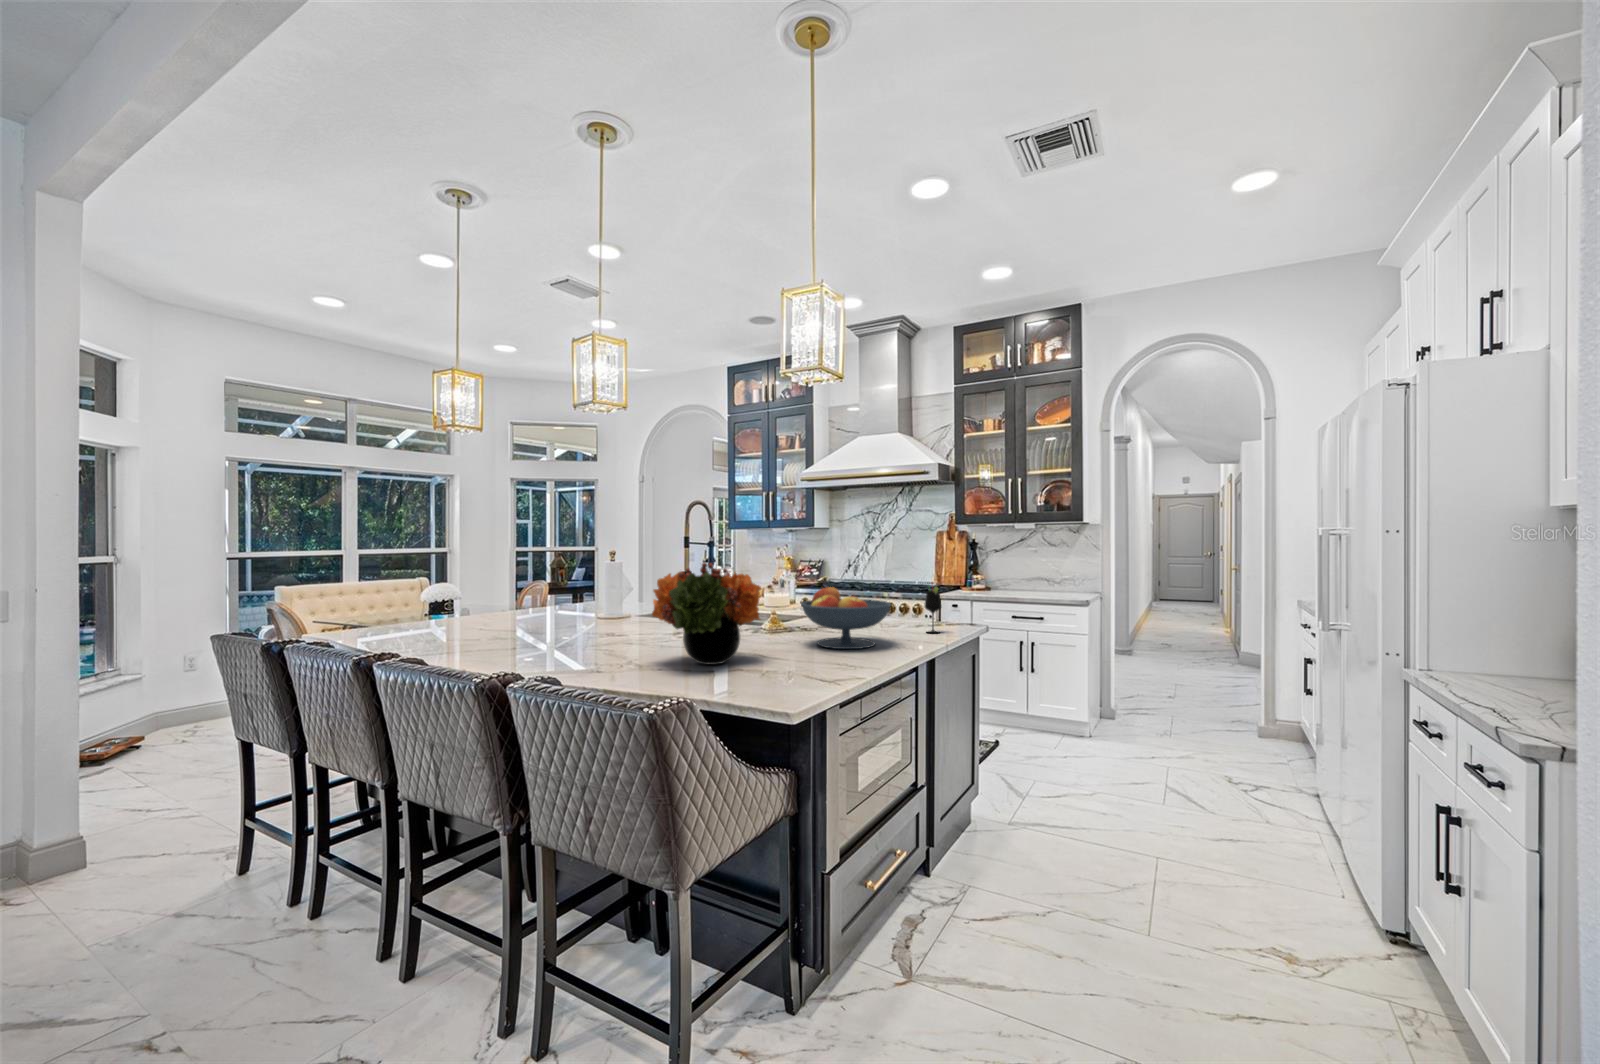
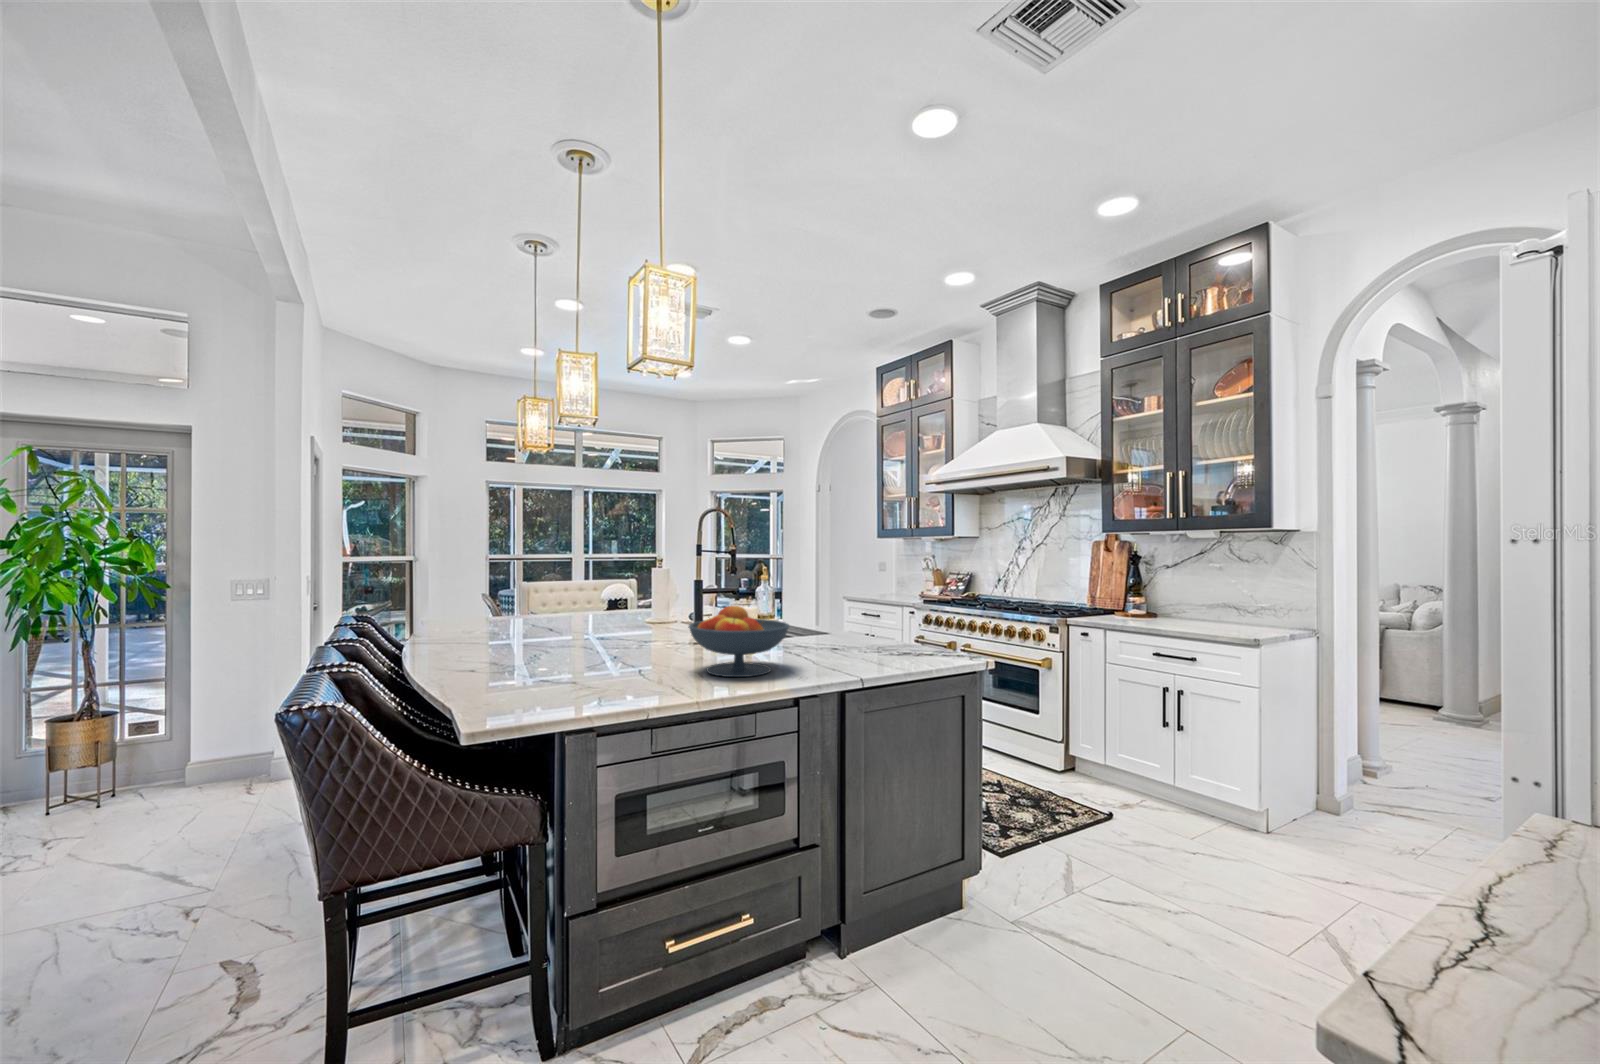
flower arrangement: present [652,563,761,665] -> none [502,575,626,678]
wine glass: present [925,587,941,633] -> none [862,605,882,668]

